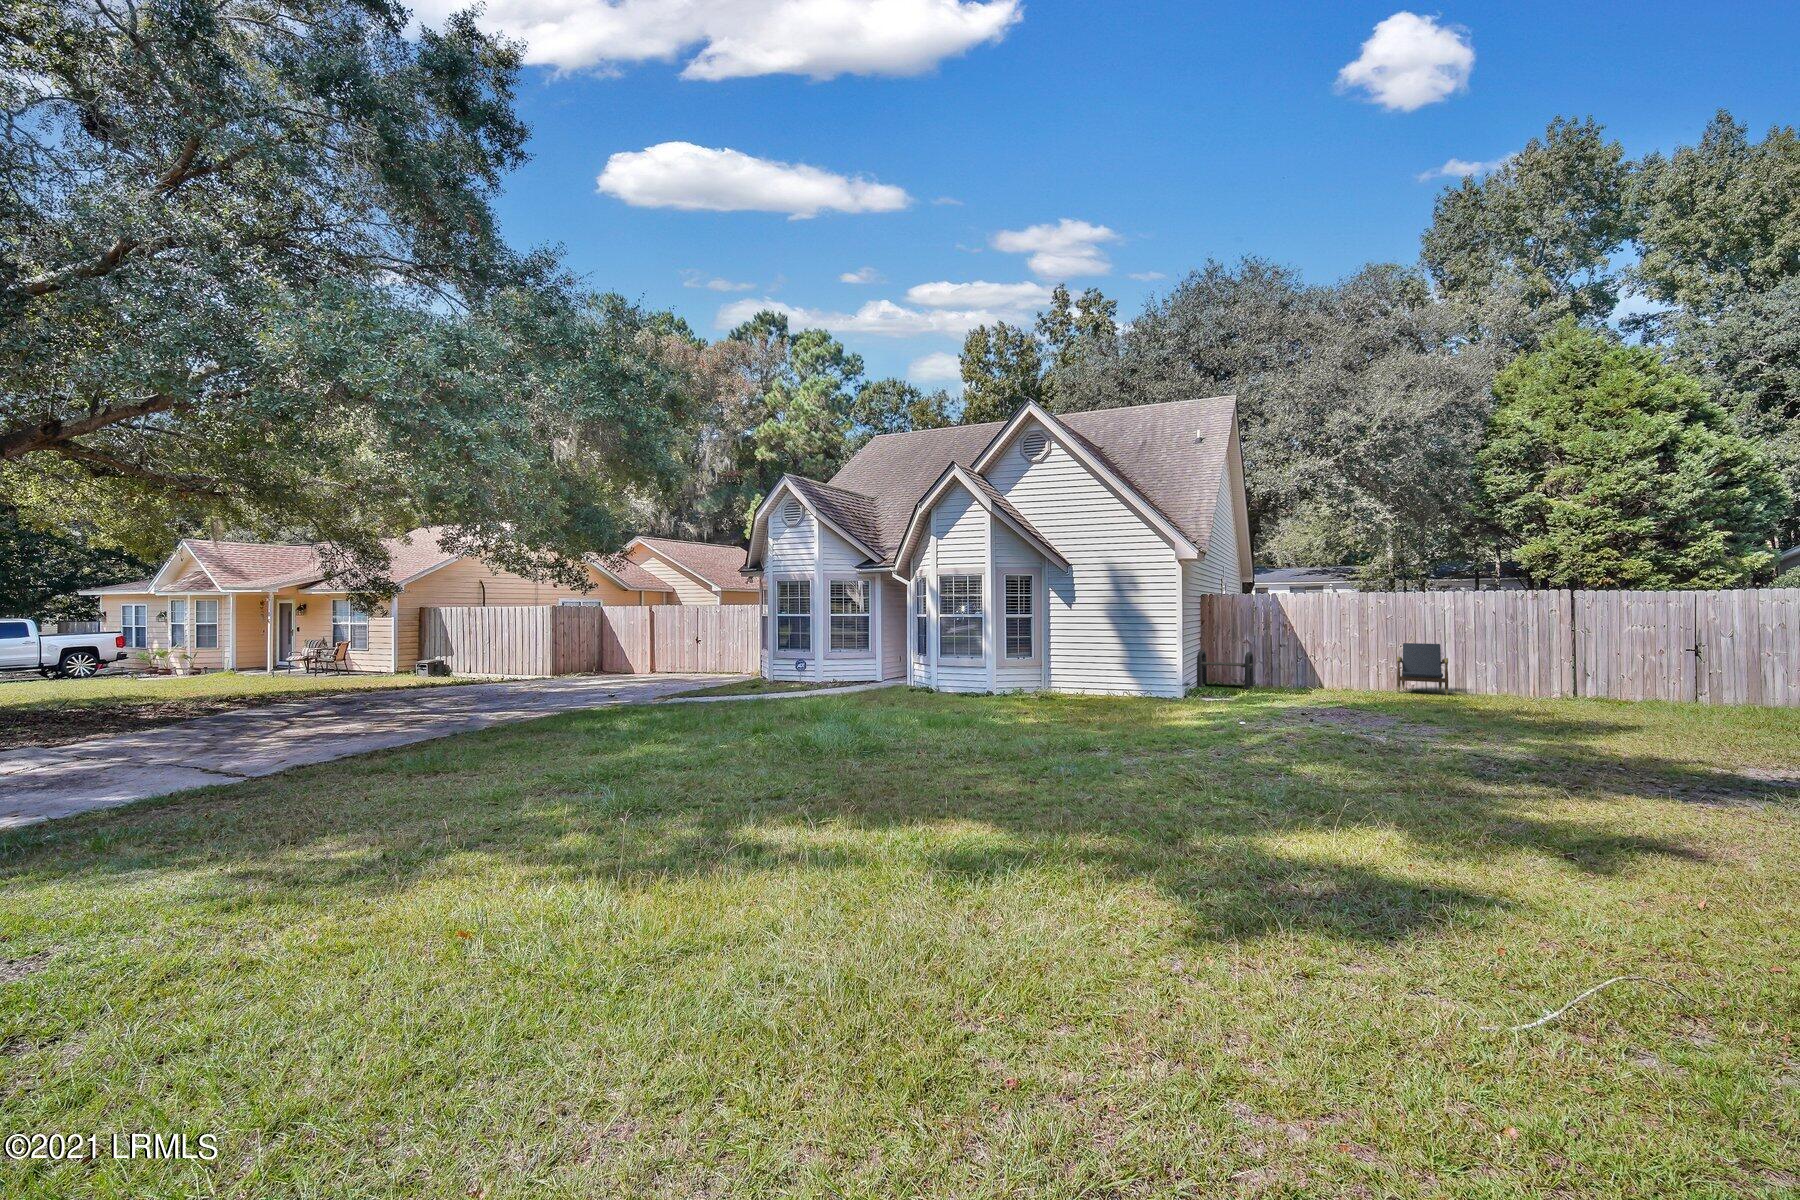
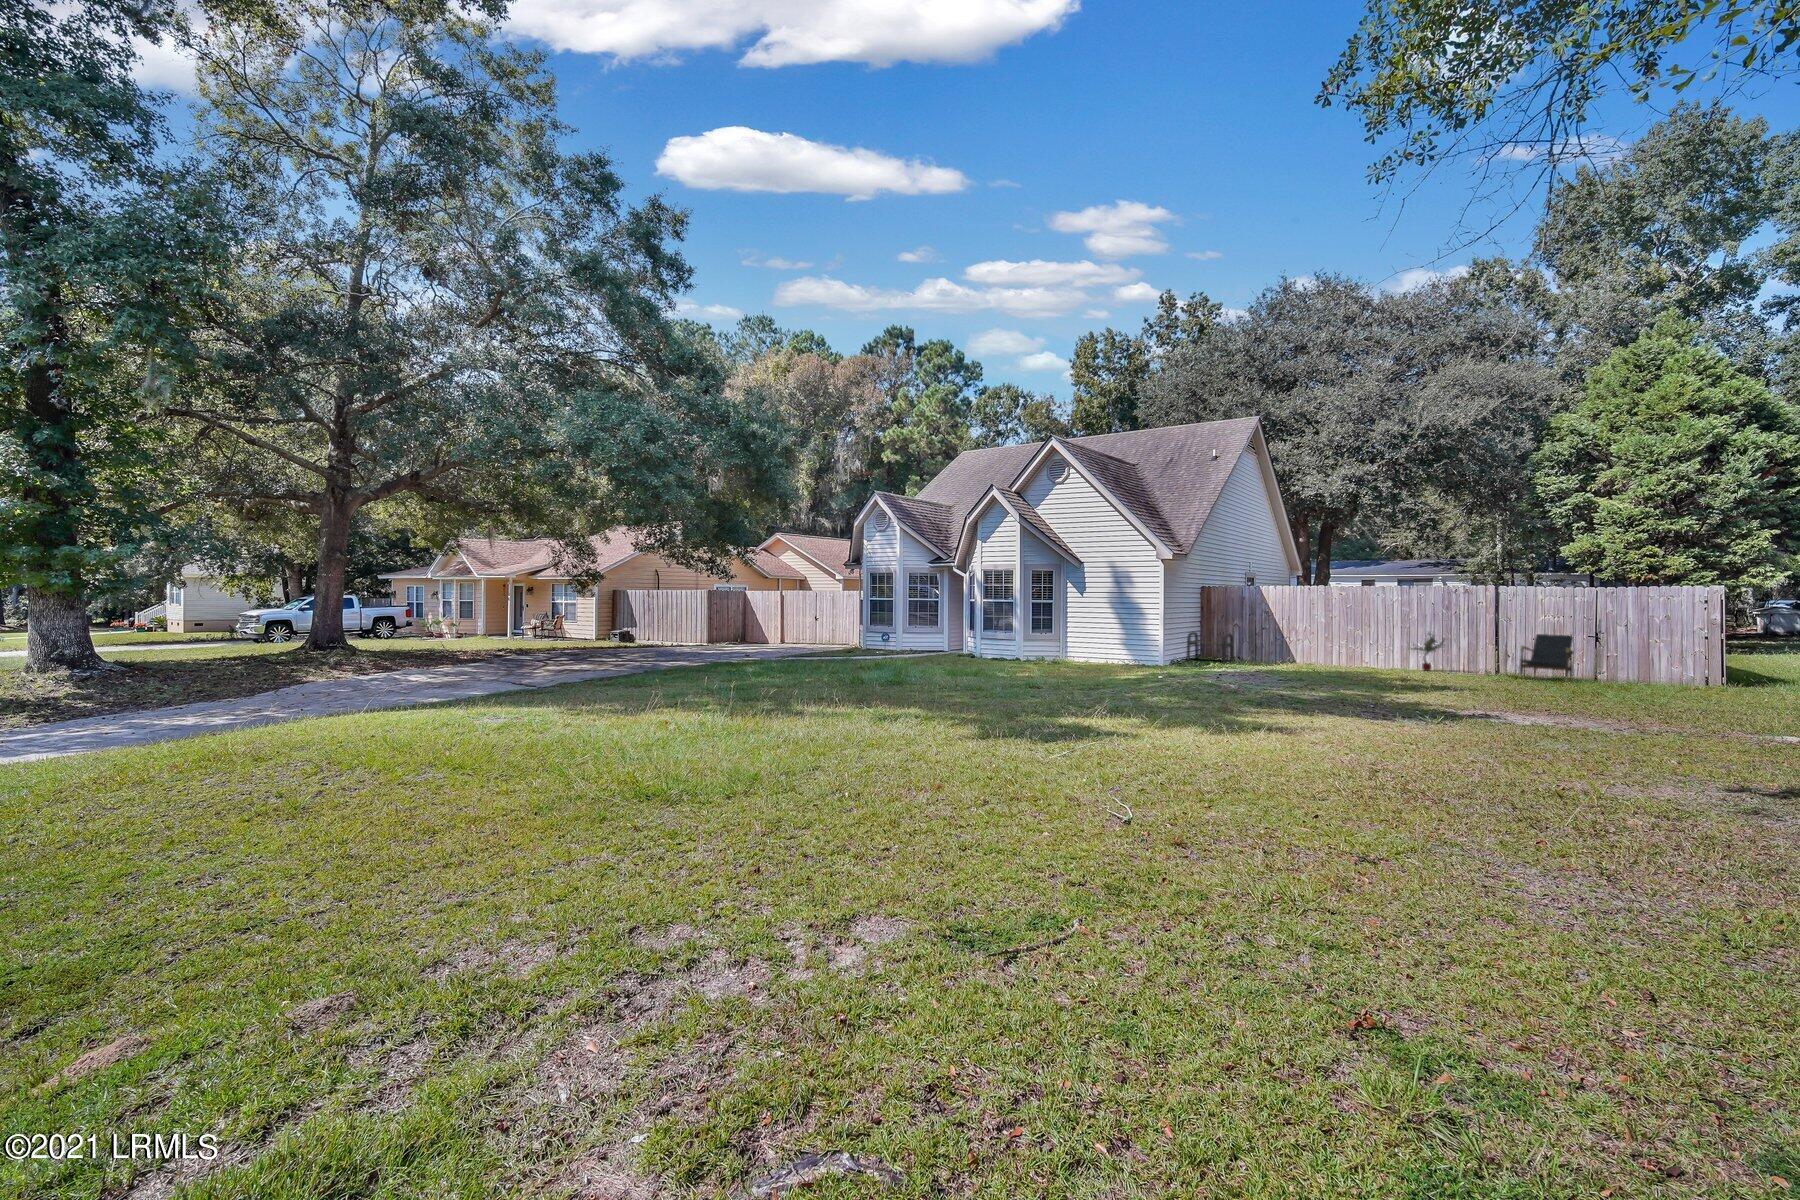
lounge chair: present [1397,643,1448,695] -> present [1520,634,1574,681]
potted tree: none [1474,645,1525,694] -> present [1411,633,1446,671]

